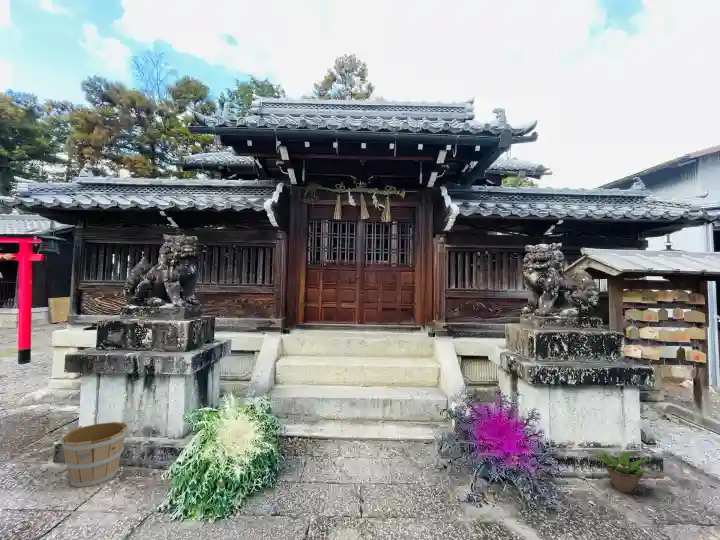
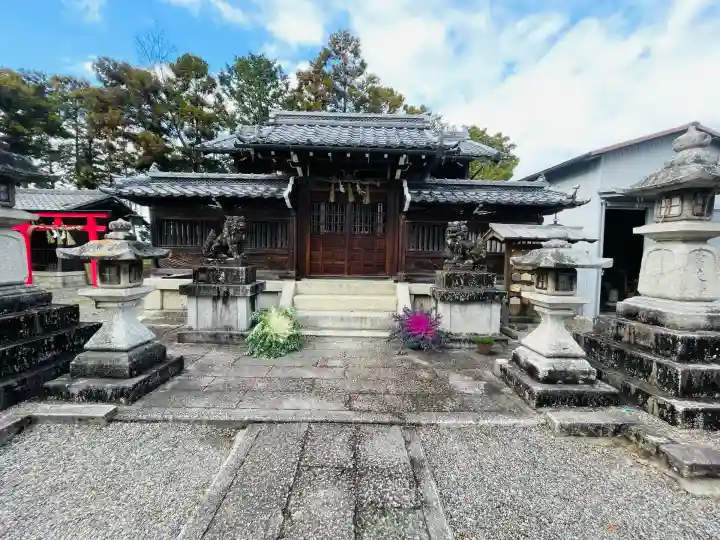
wooden bucket: present [61,422,128,488] -> none [183,323,217,354]

